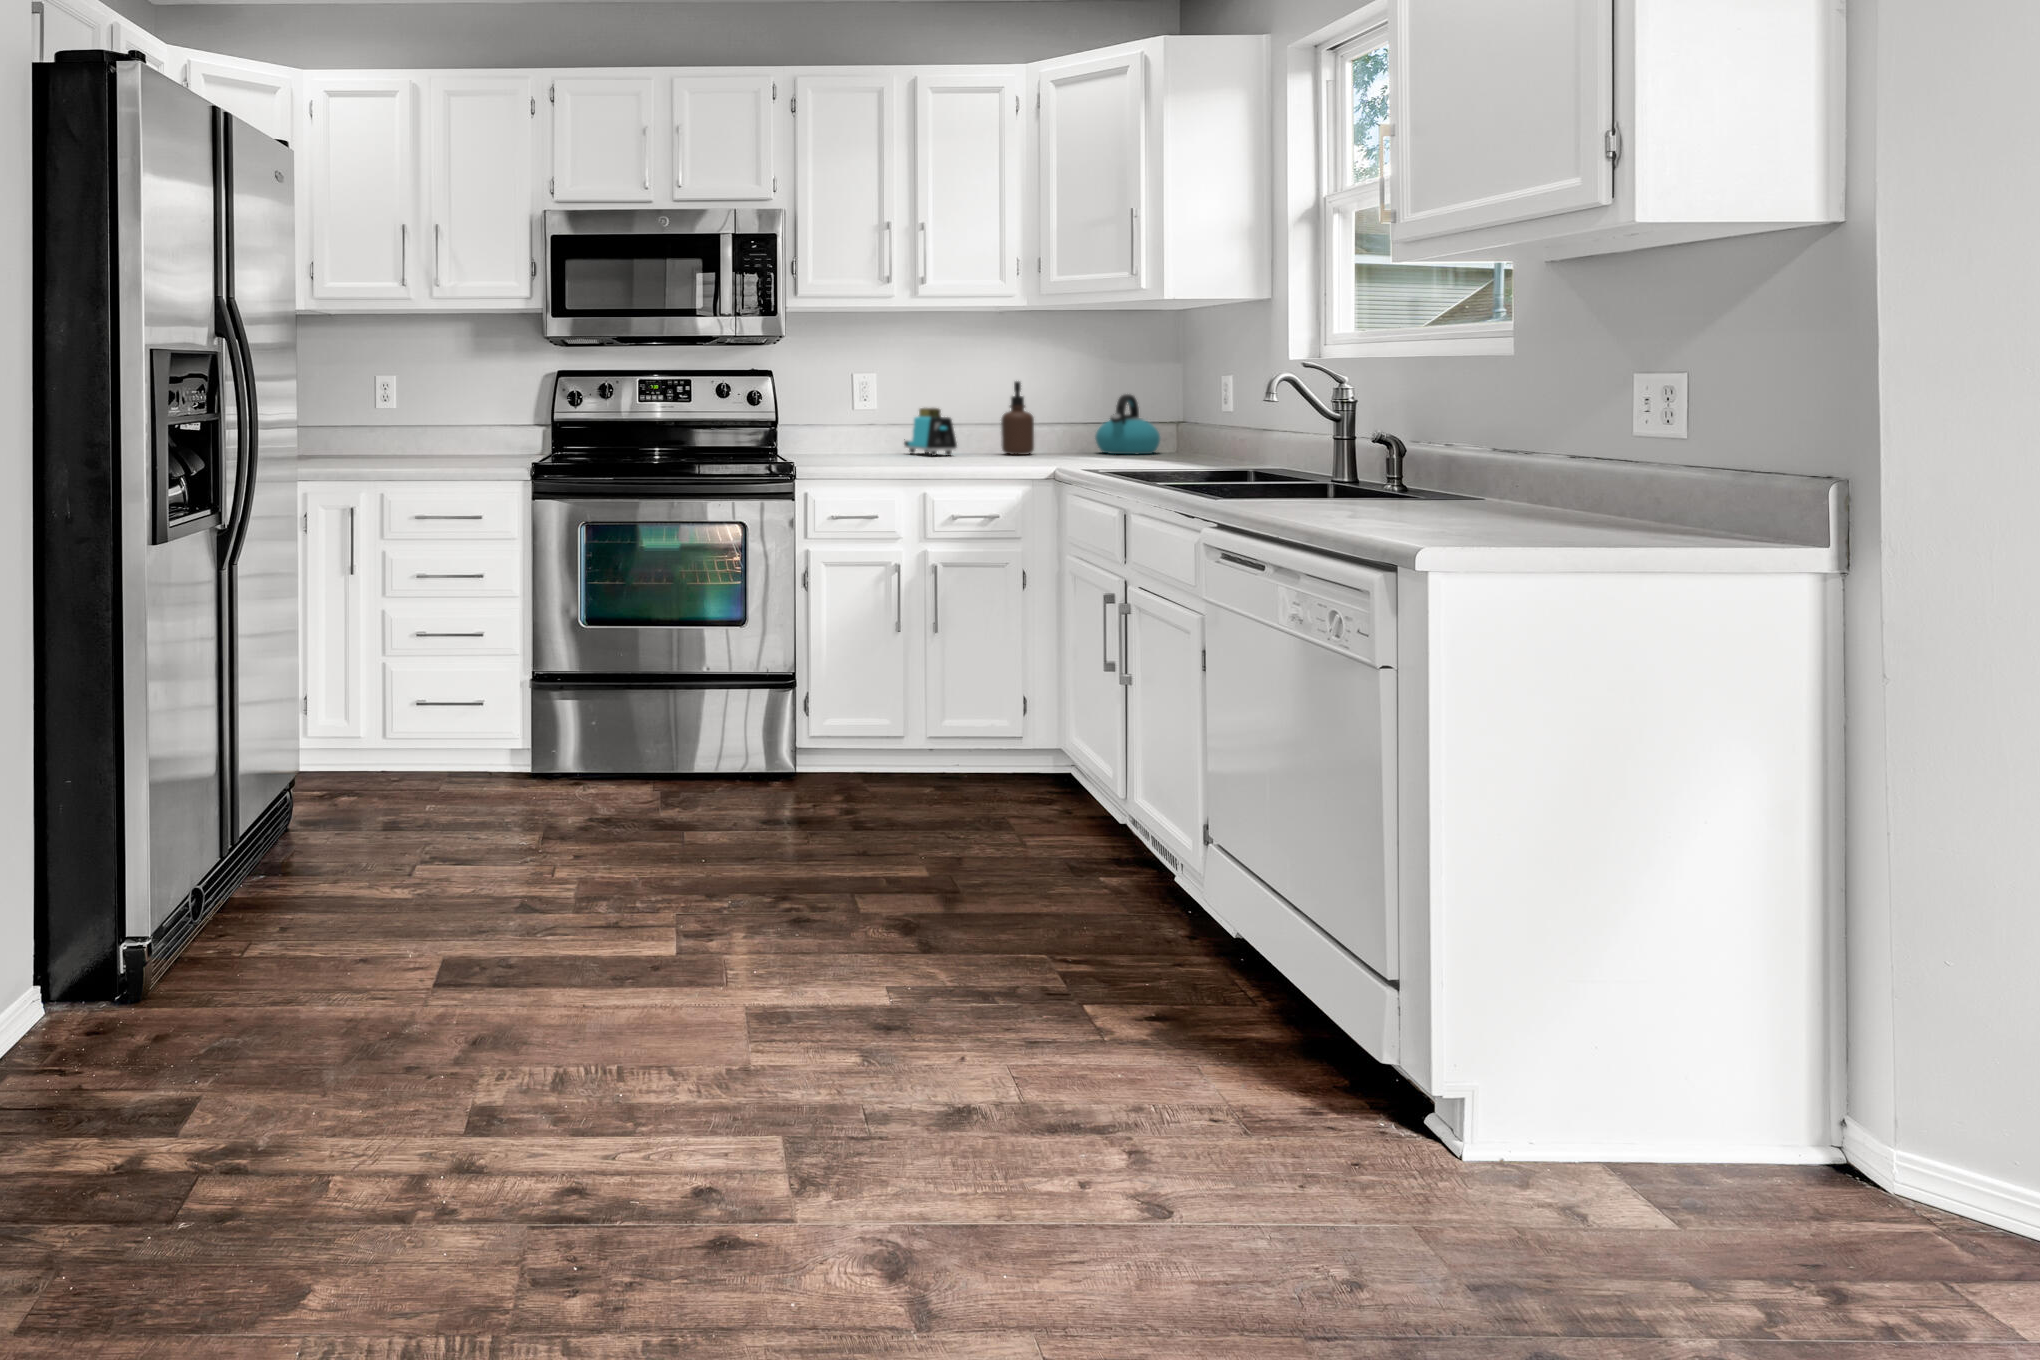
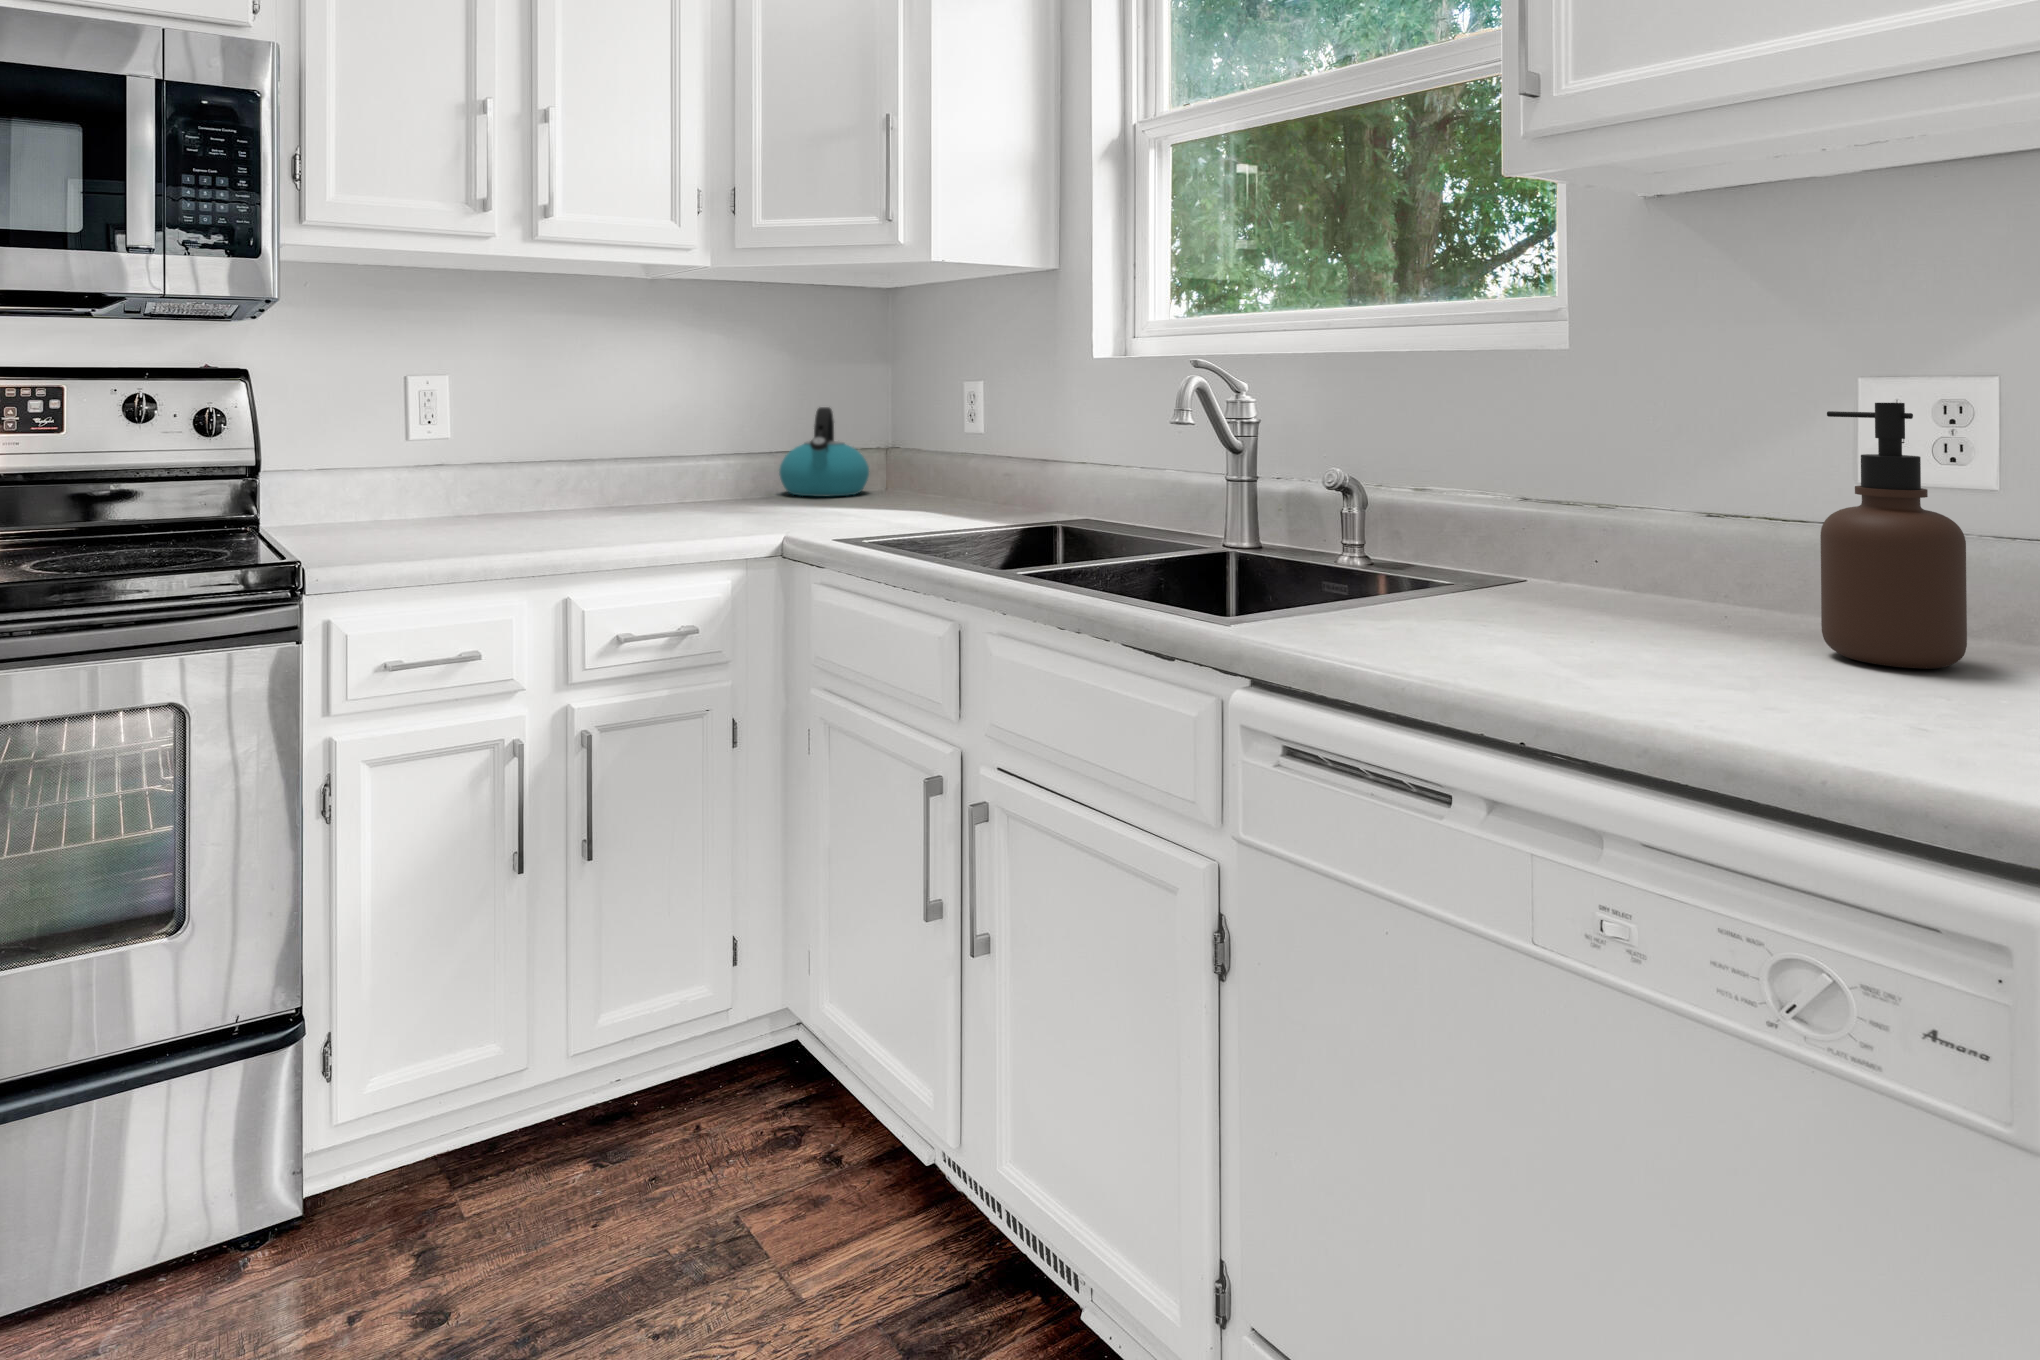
soap dispenser: present [1001,381,1034,455] -> present [1820,403,1967,669]
toaster: present [904,408,957,456] -> none [487,432,583,515]

